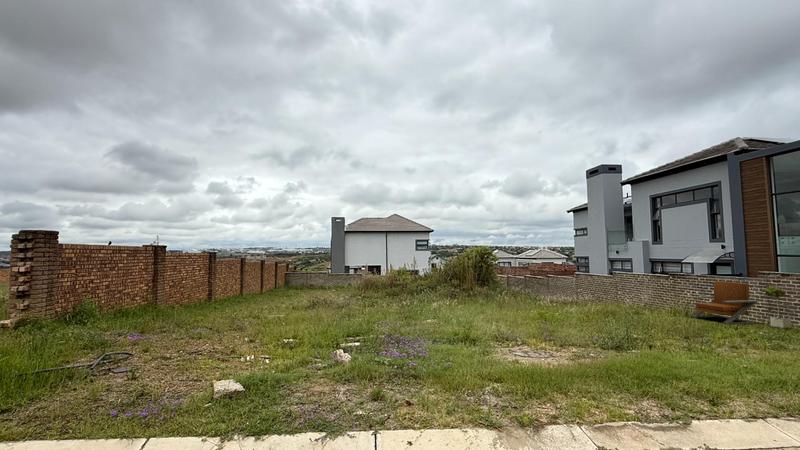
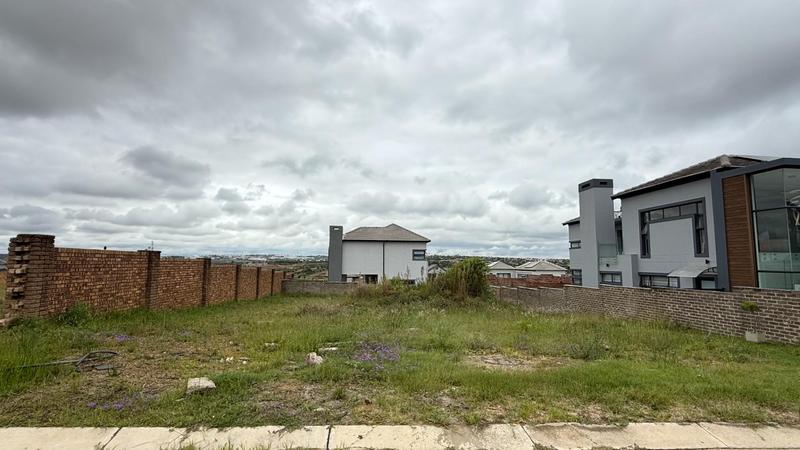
lounge chair: present [691,281,758,324] -> none [671,295,735,338]

